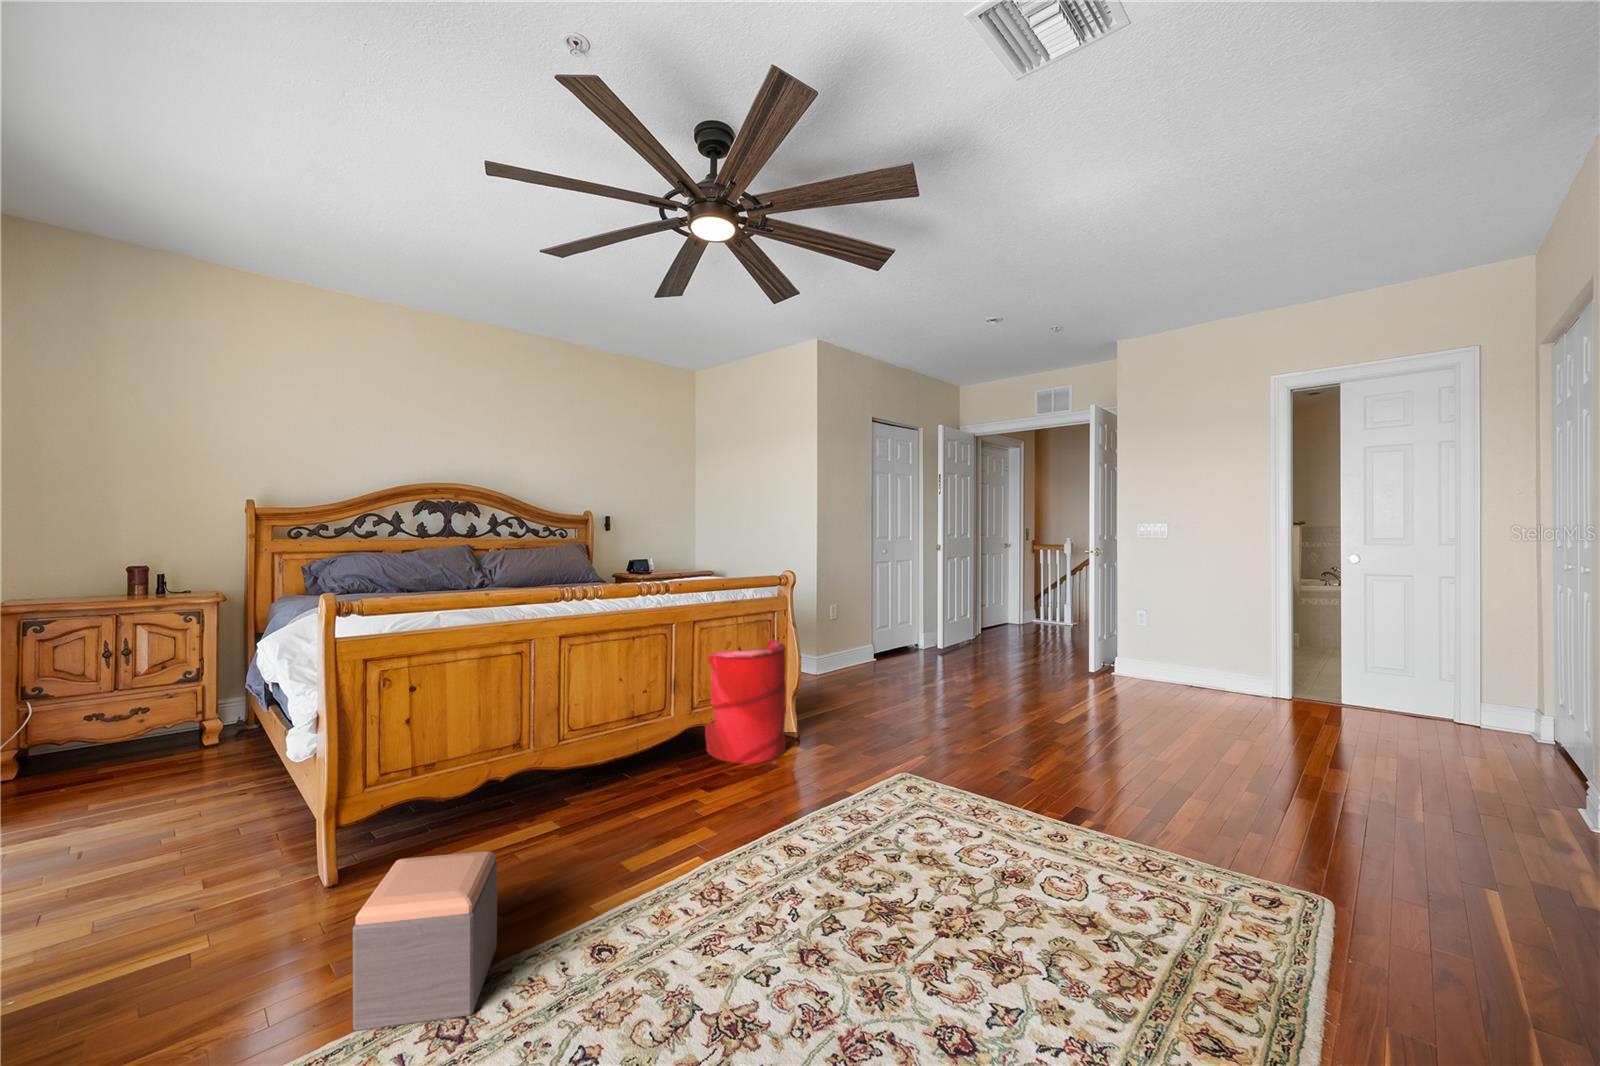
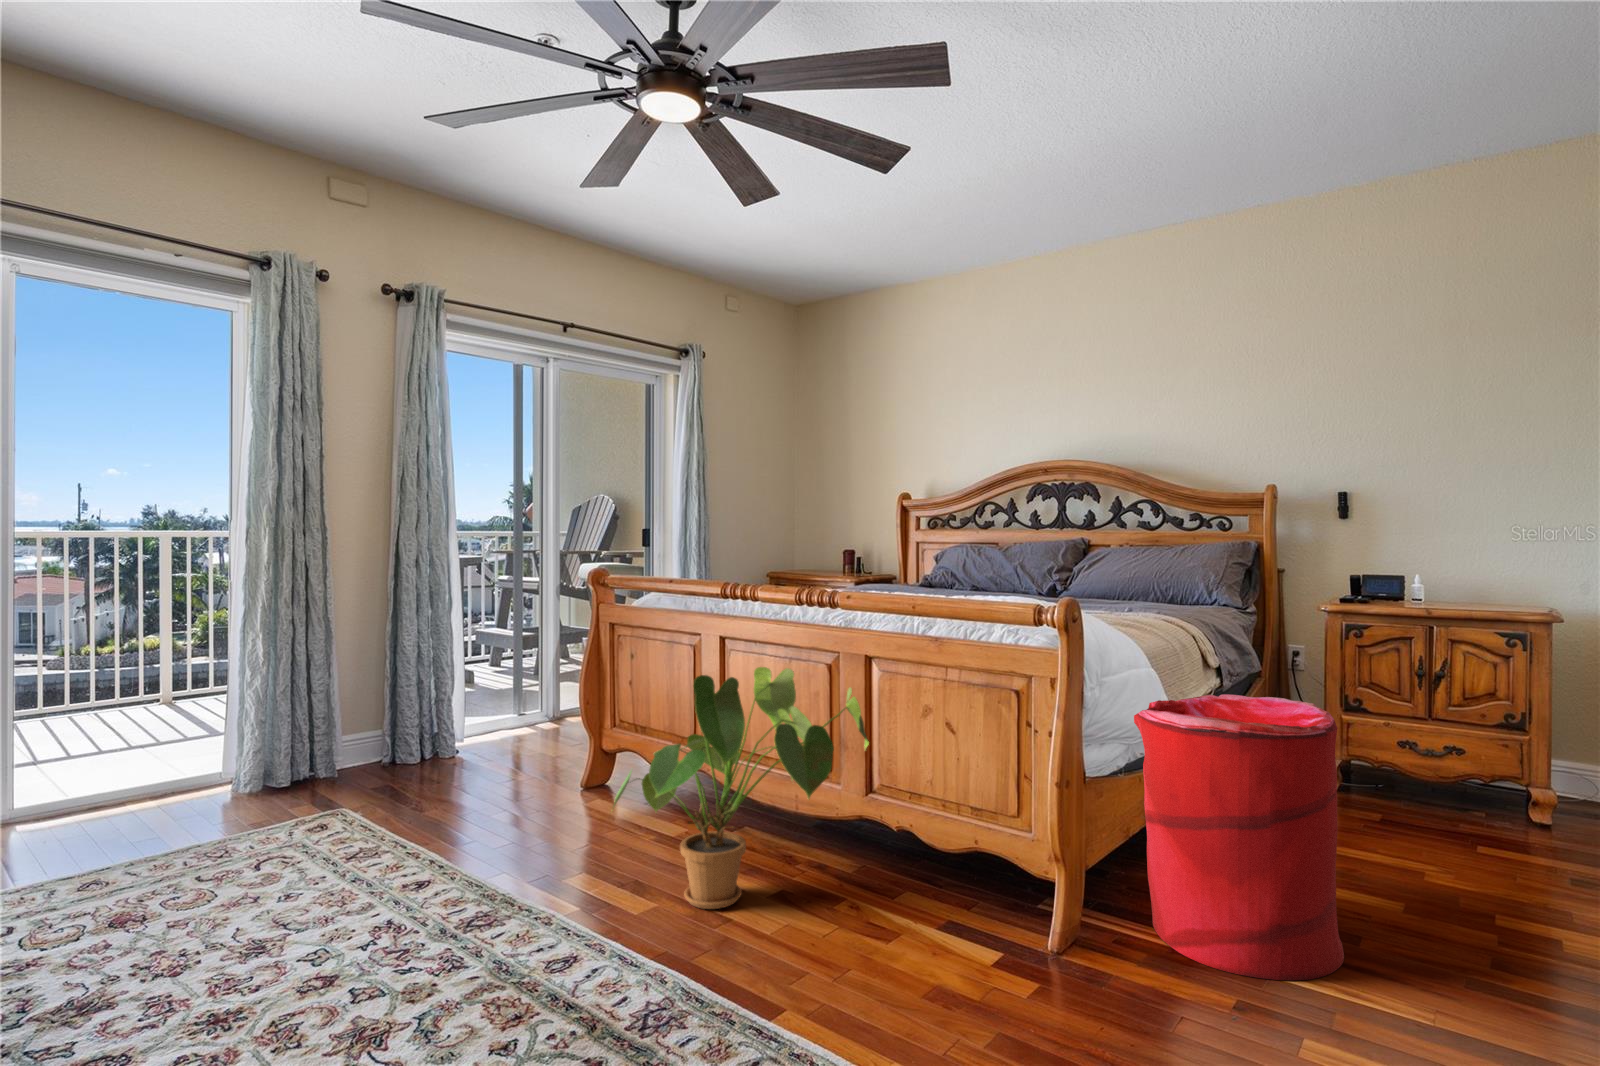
house plant: none [448,679,647,877] -> present [614,667,869,909]
footstool: present [353,851,497,1031] -> none [421,790,552,956]

